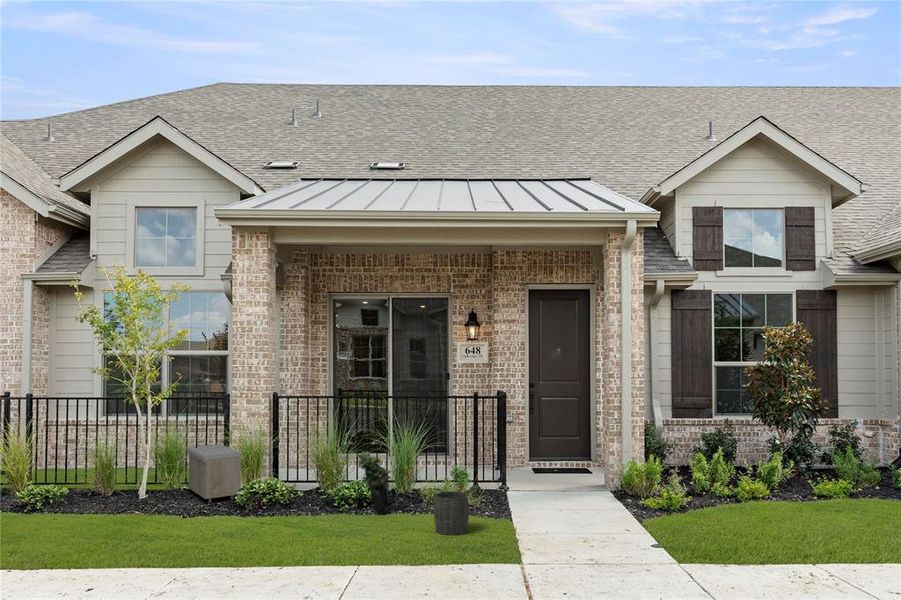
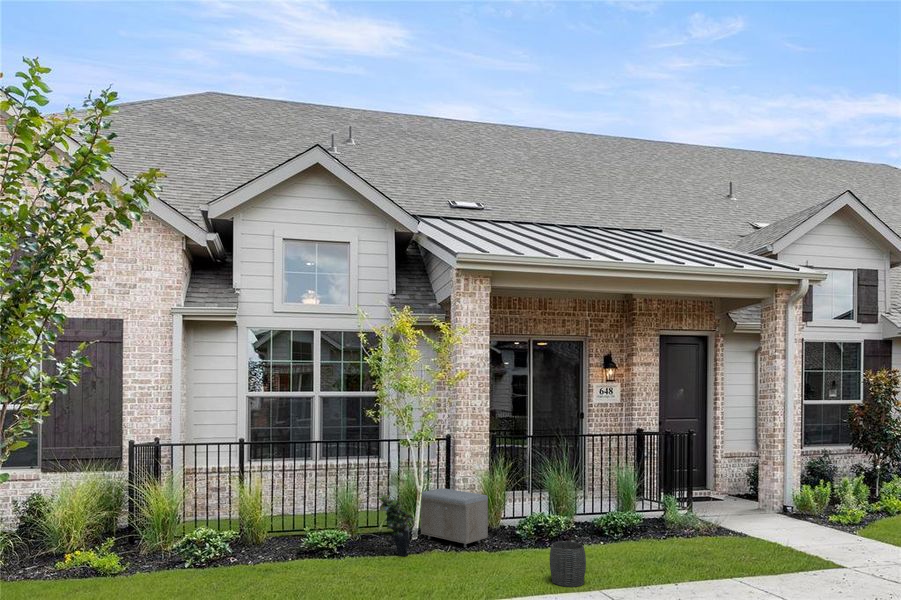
potted plant: present [356,452,391,515] -> present [377,494,412,556]
woven basket: present [434,491,469,535] -> present [550,541,586,587]

